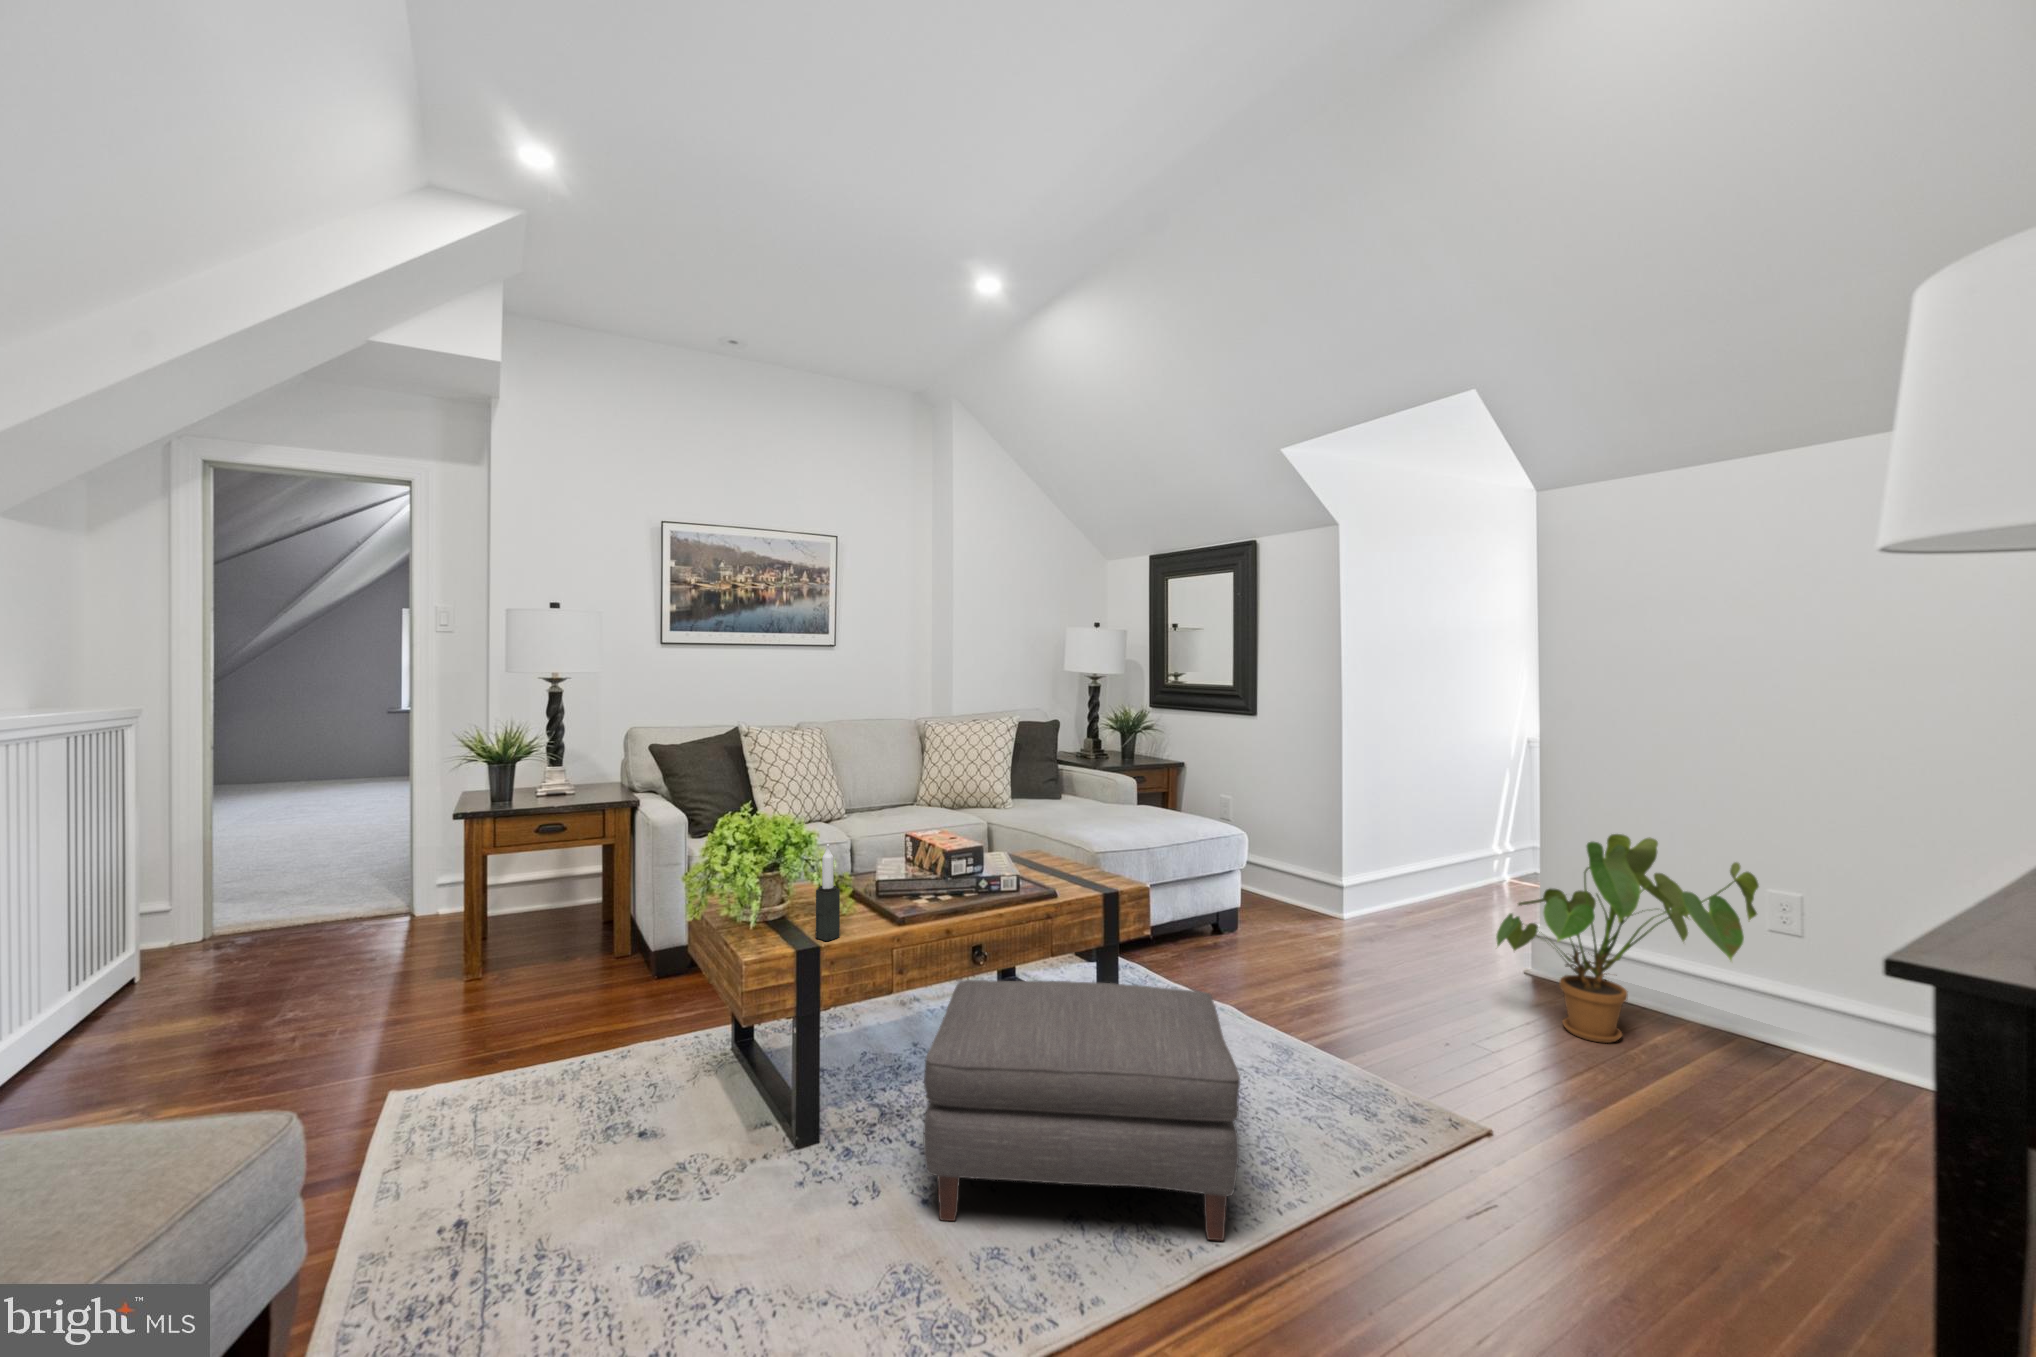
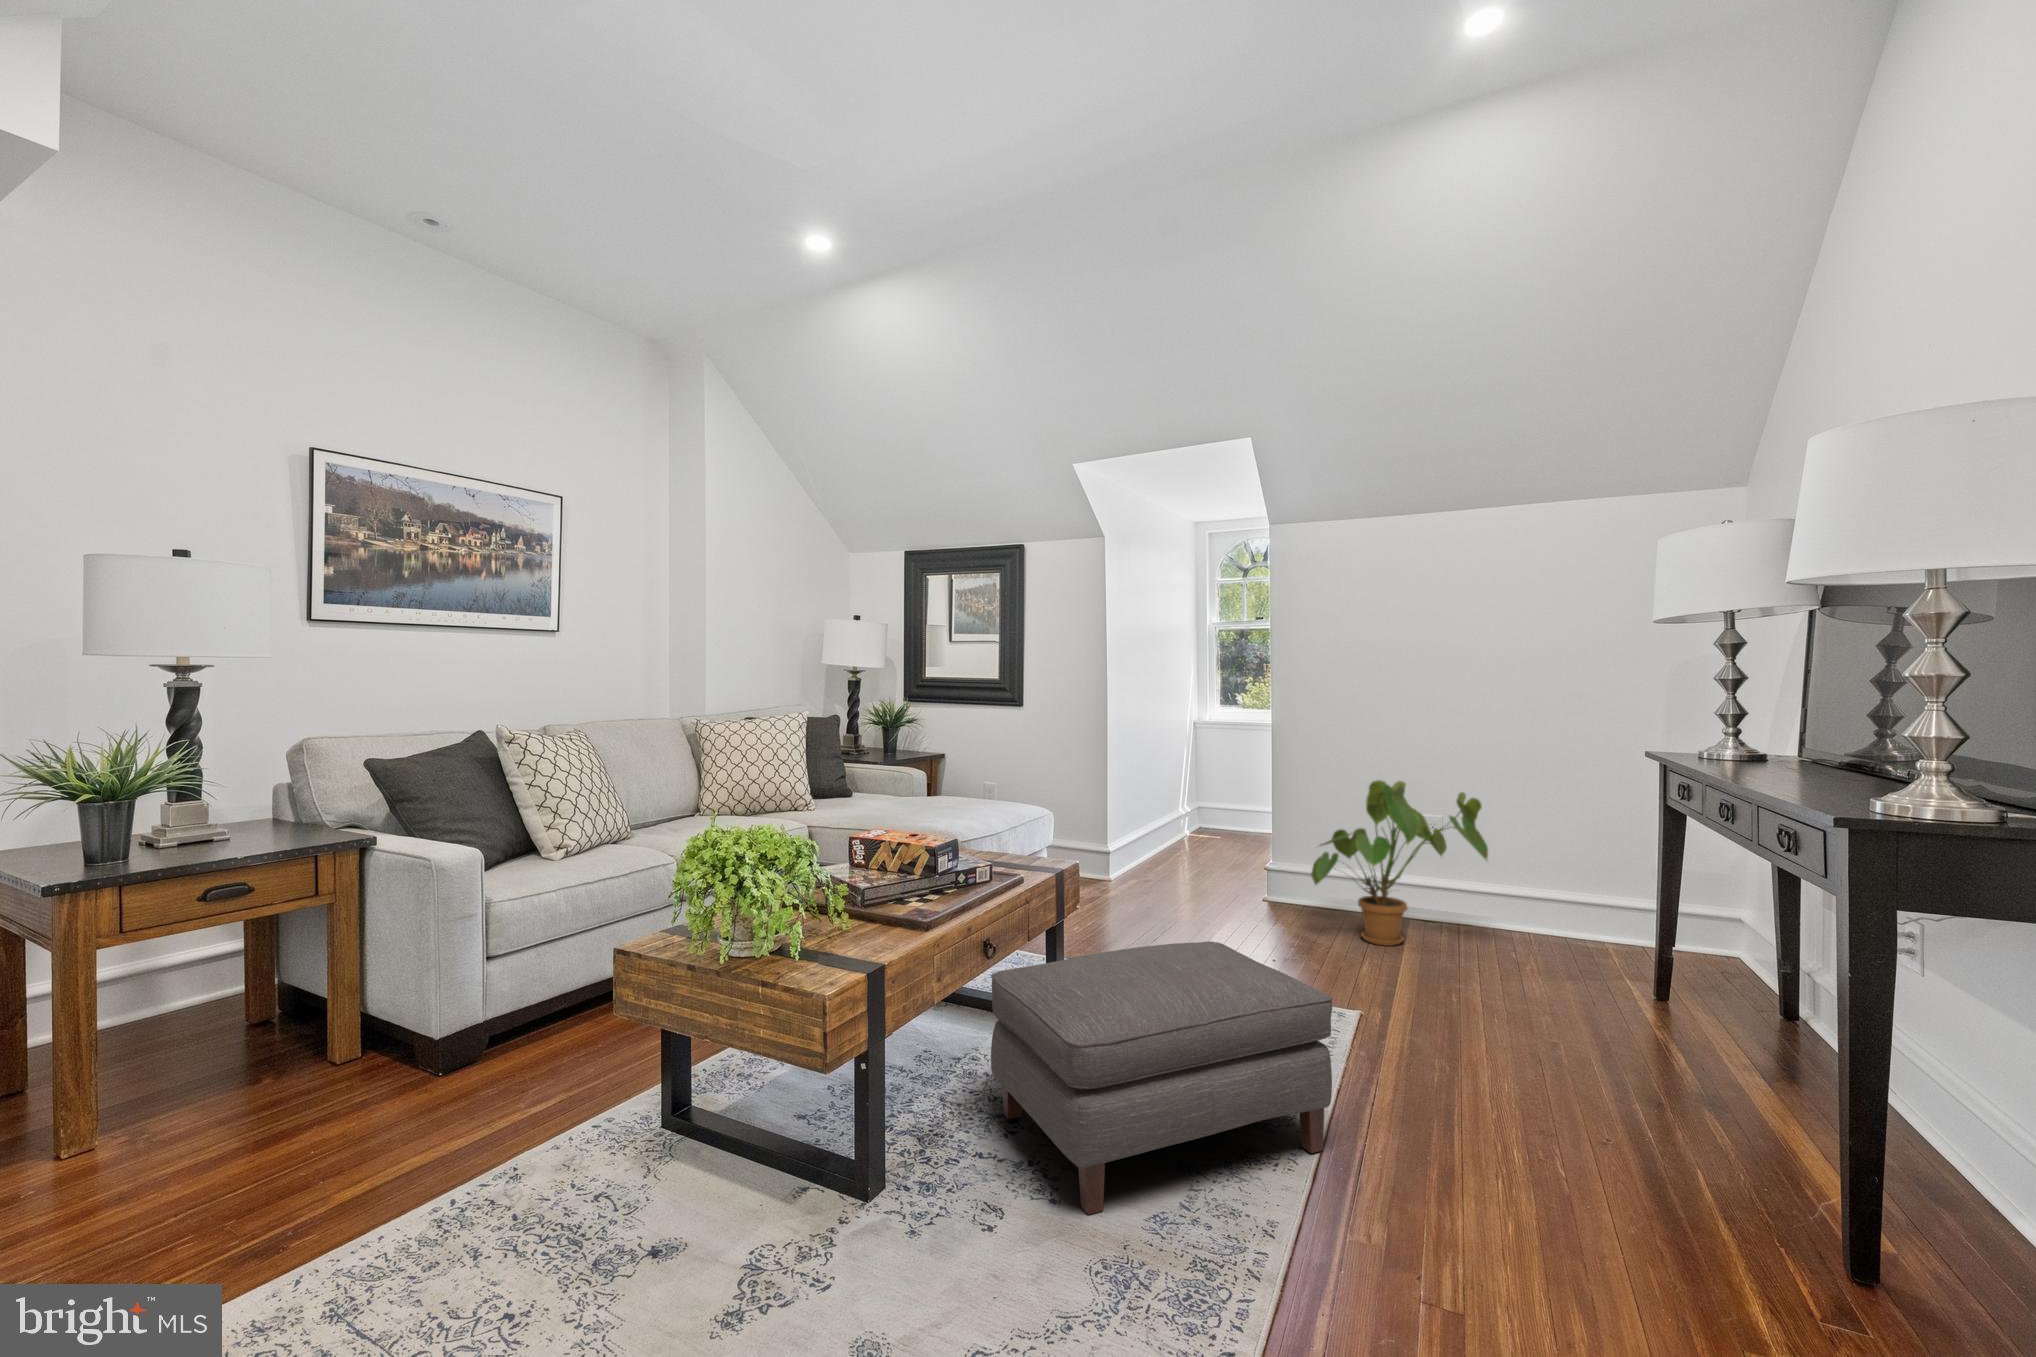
candle: present [816,844,840,941] -> none [840,838,866,952]

